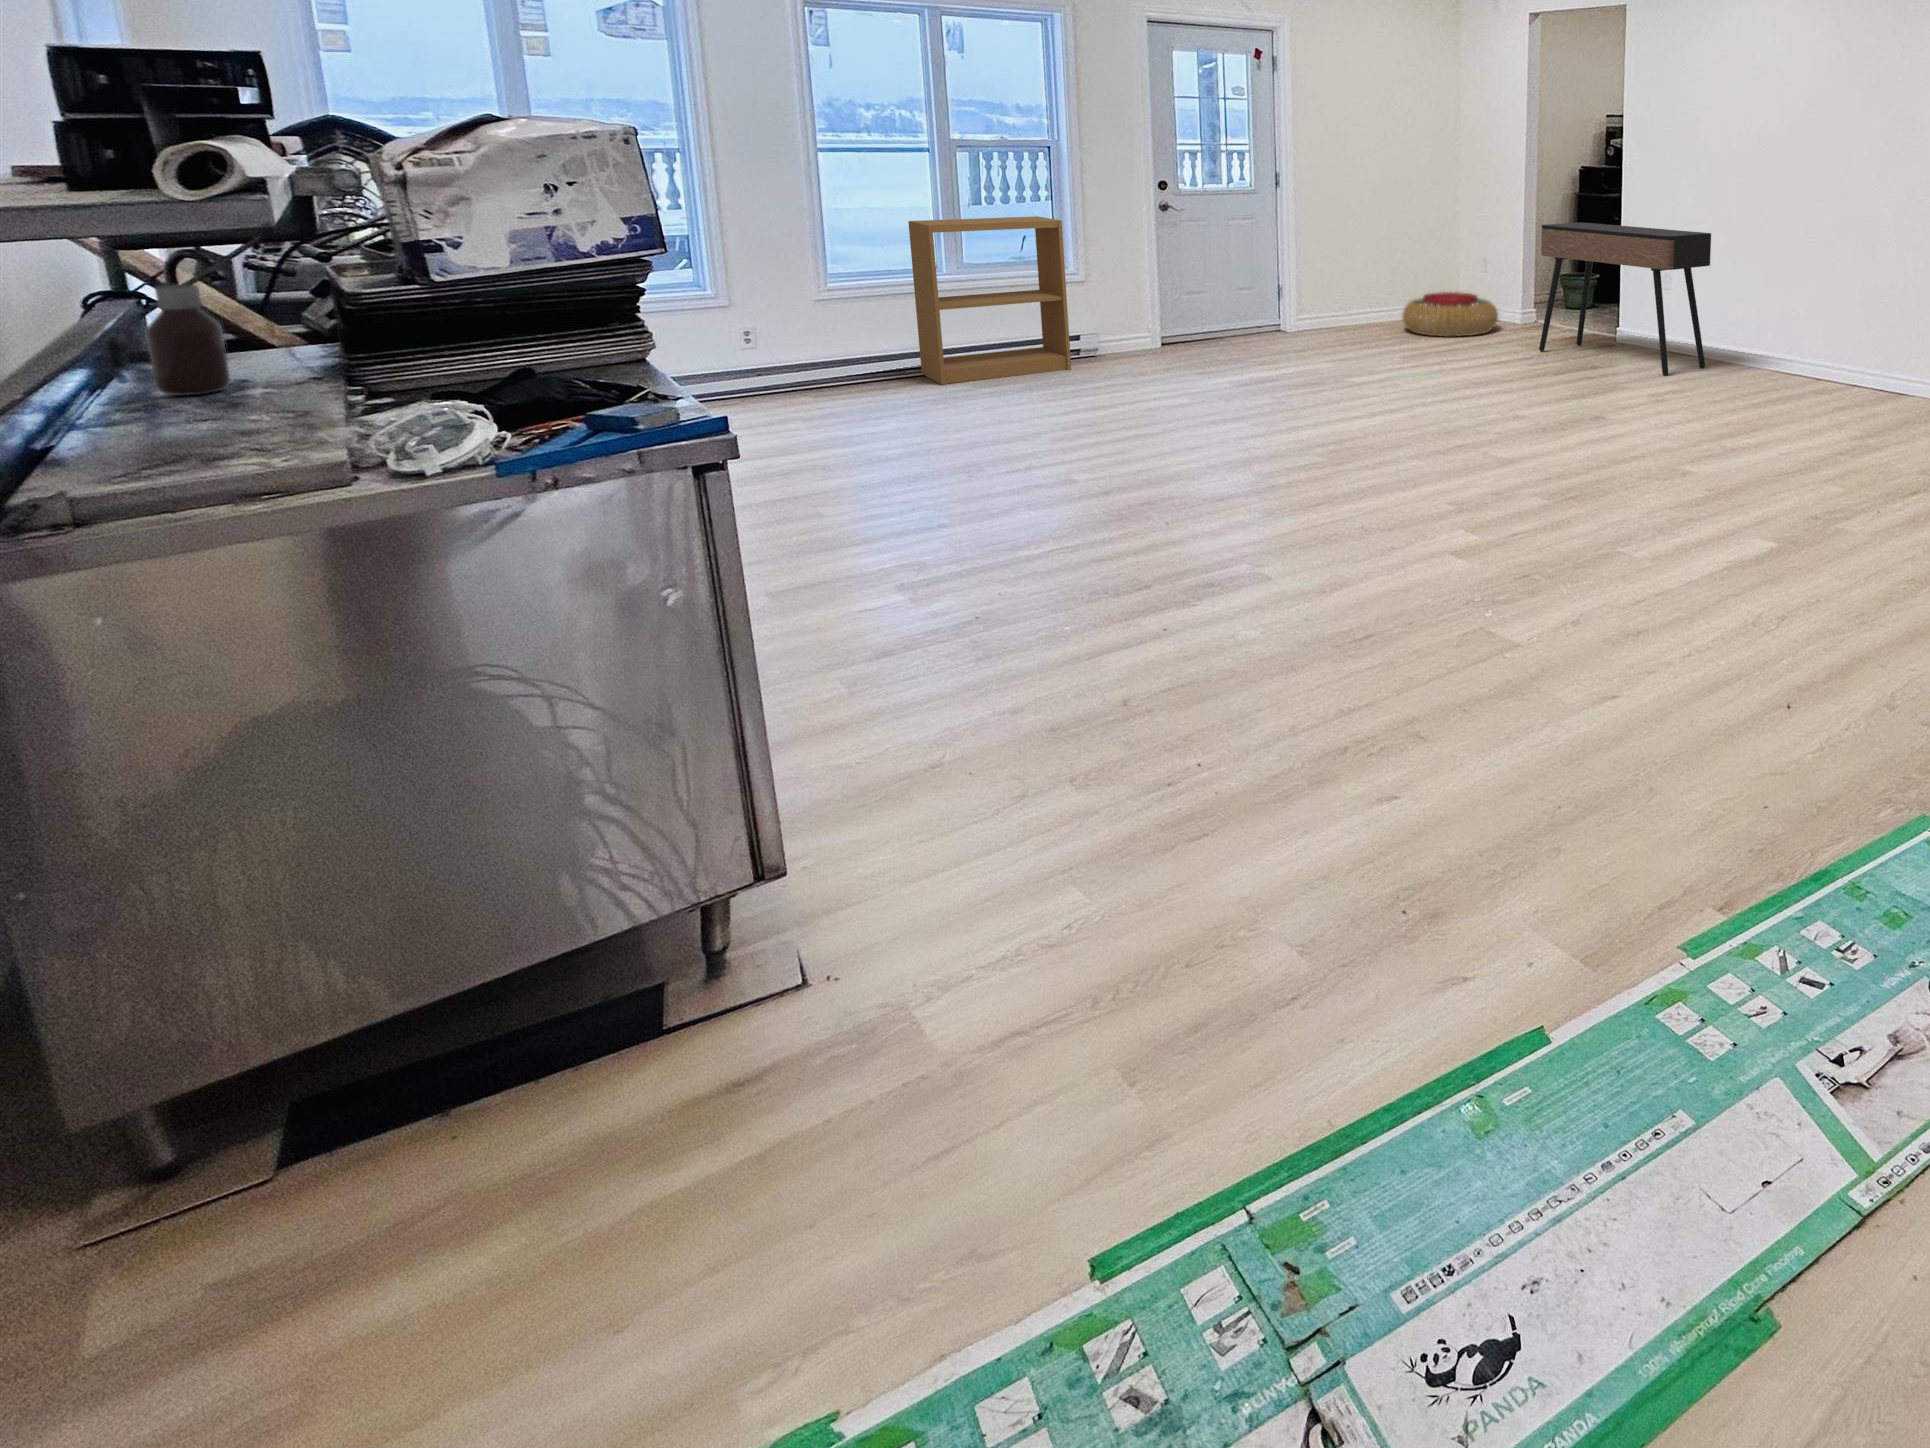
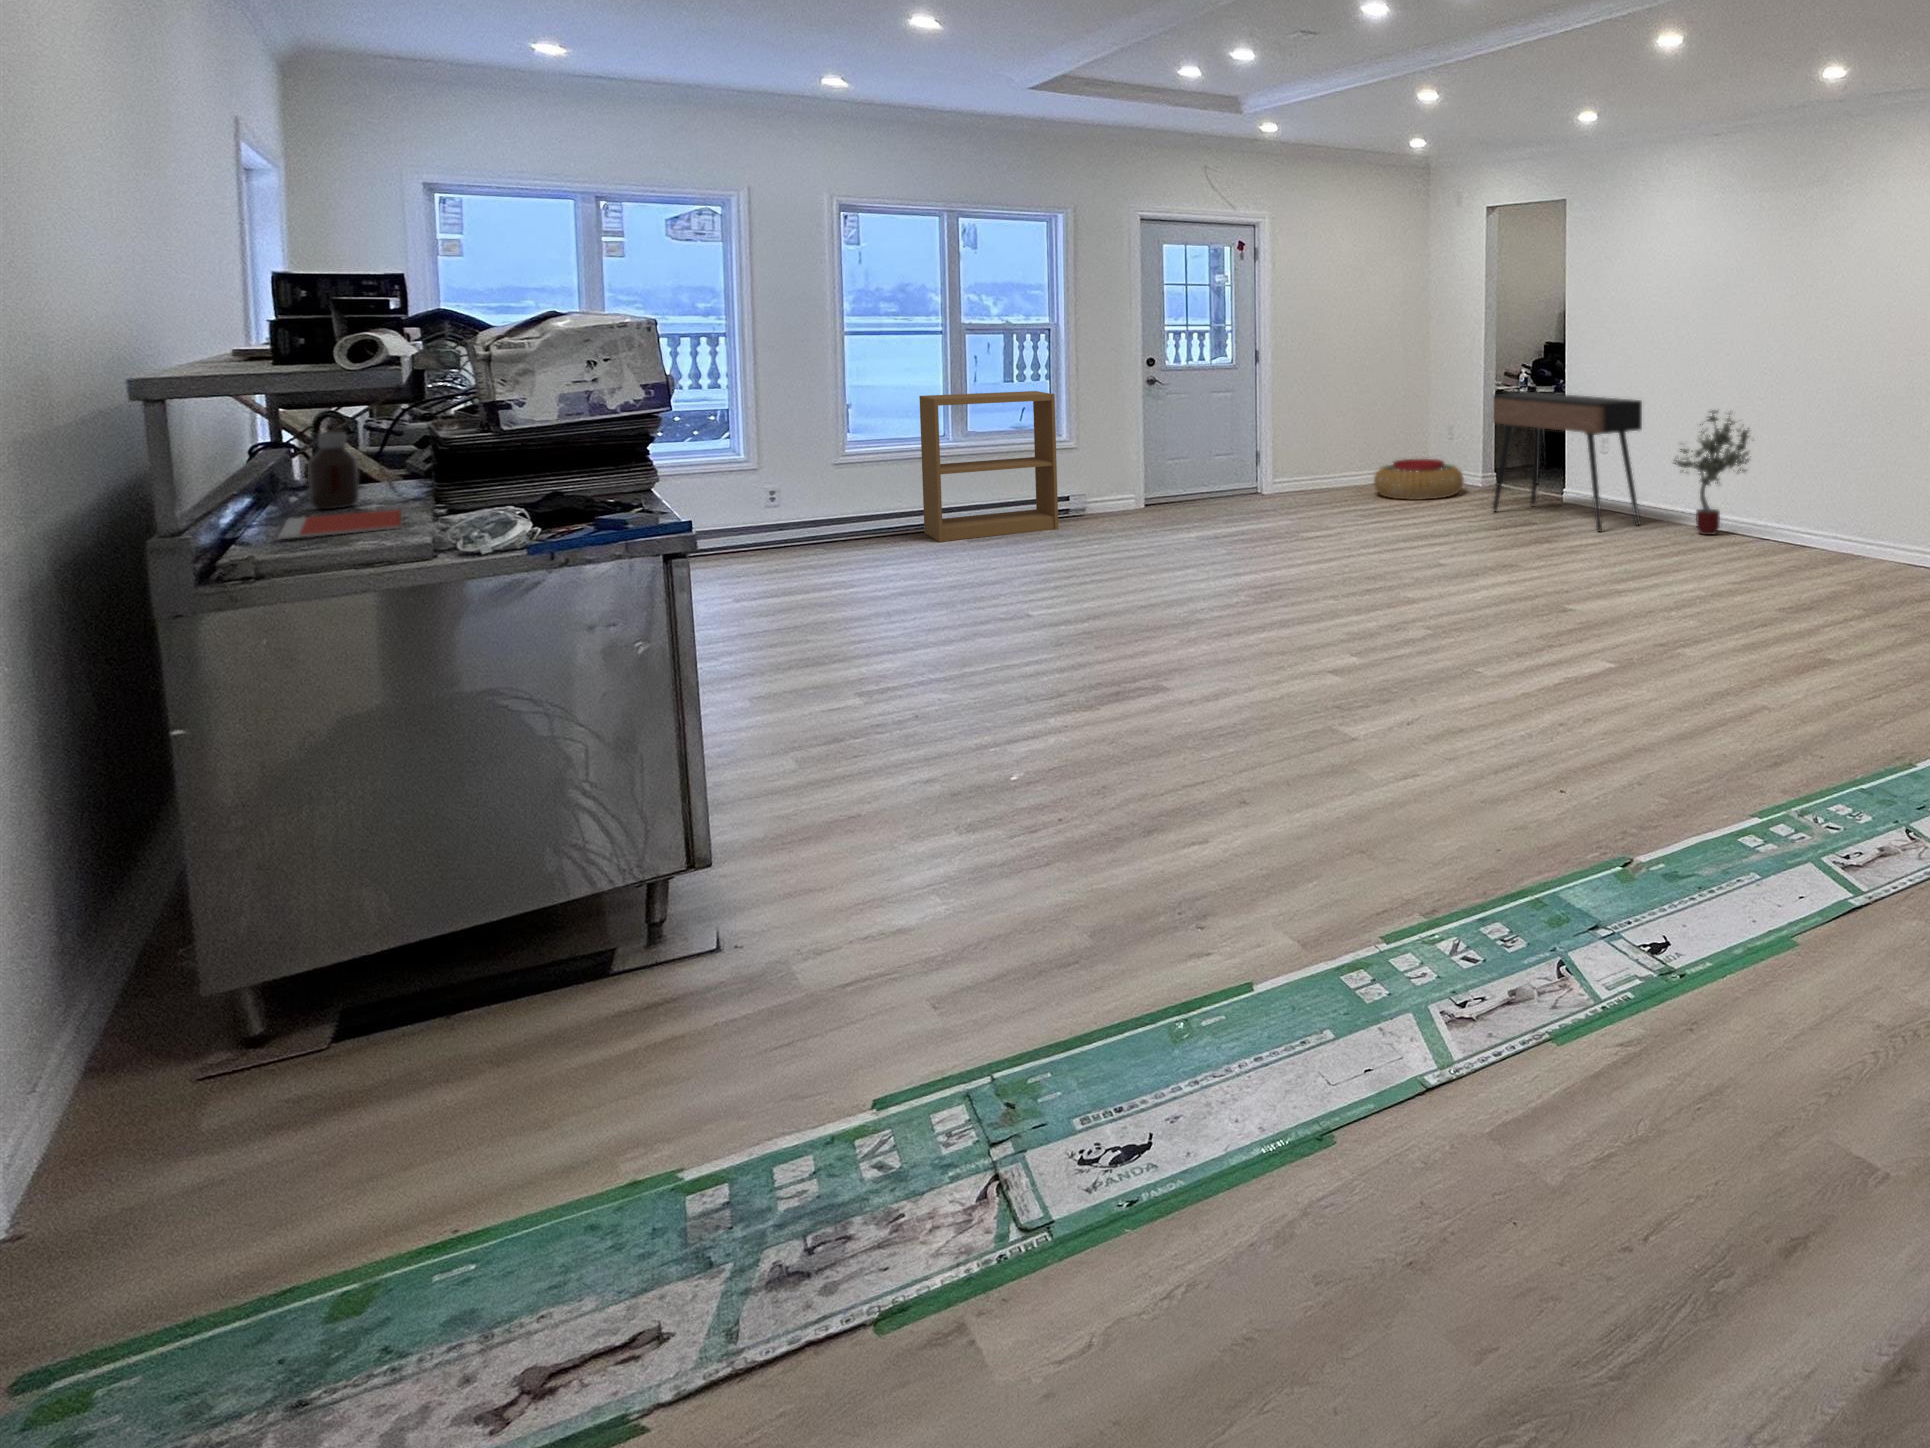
potted tree: none [1741,244,1839,379] -> present [1674,411,1749,535]
notebook: none [98,398,295,458] -> present [279,510,401,539]

